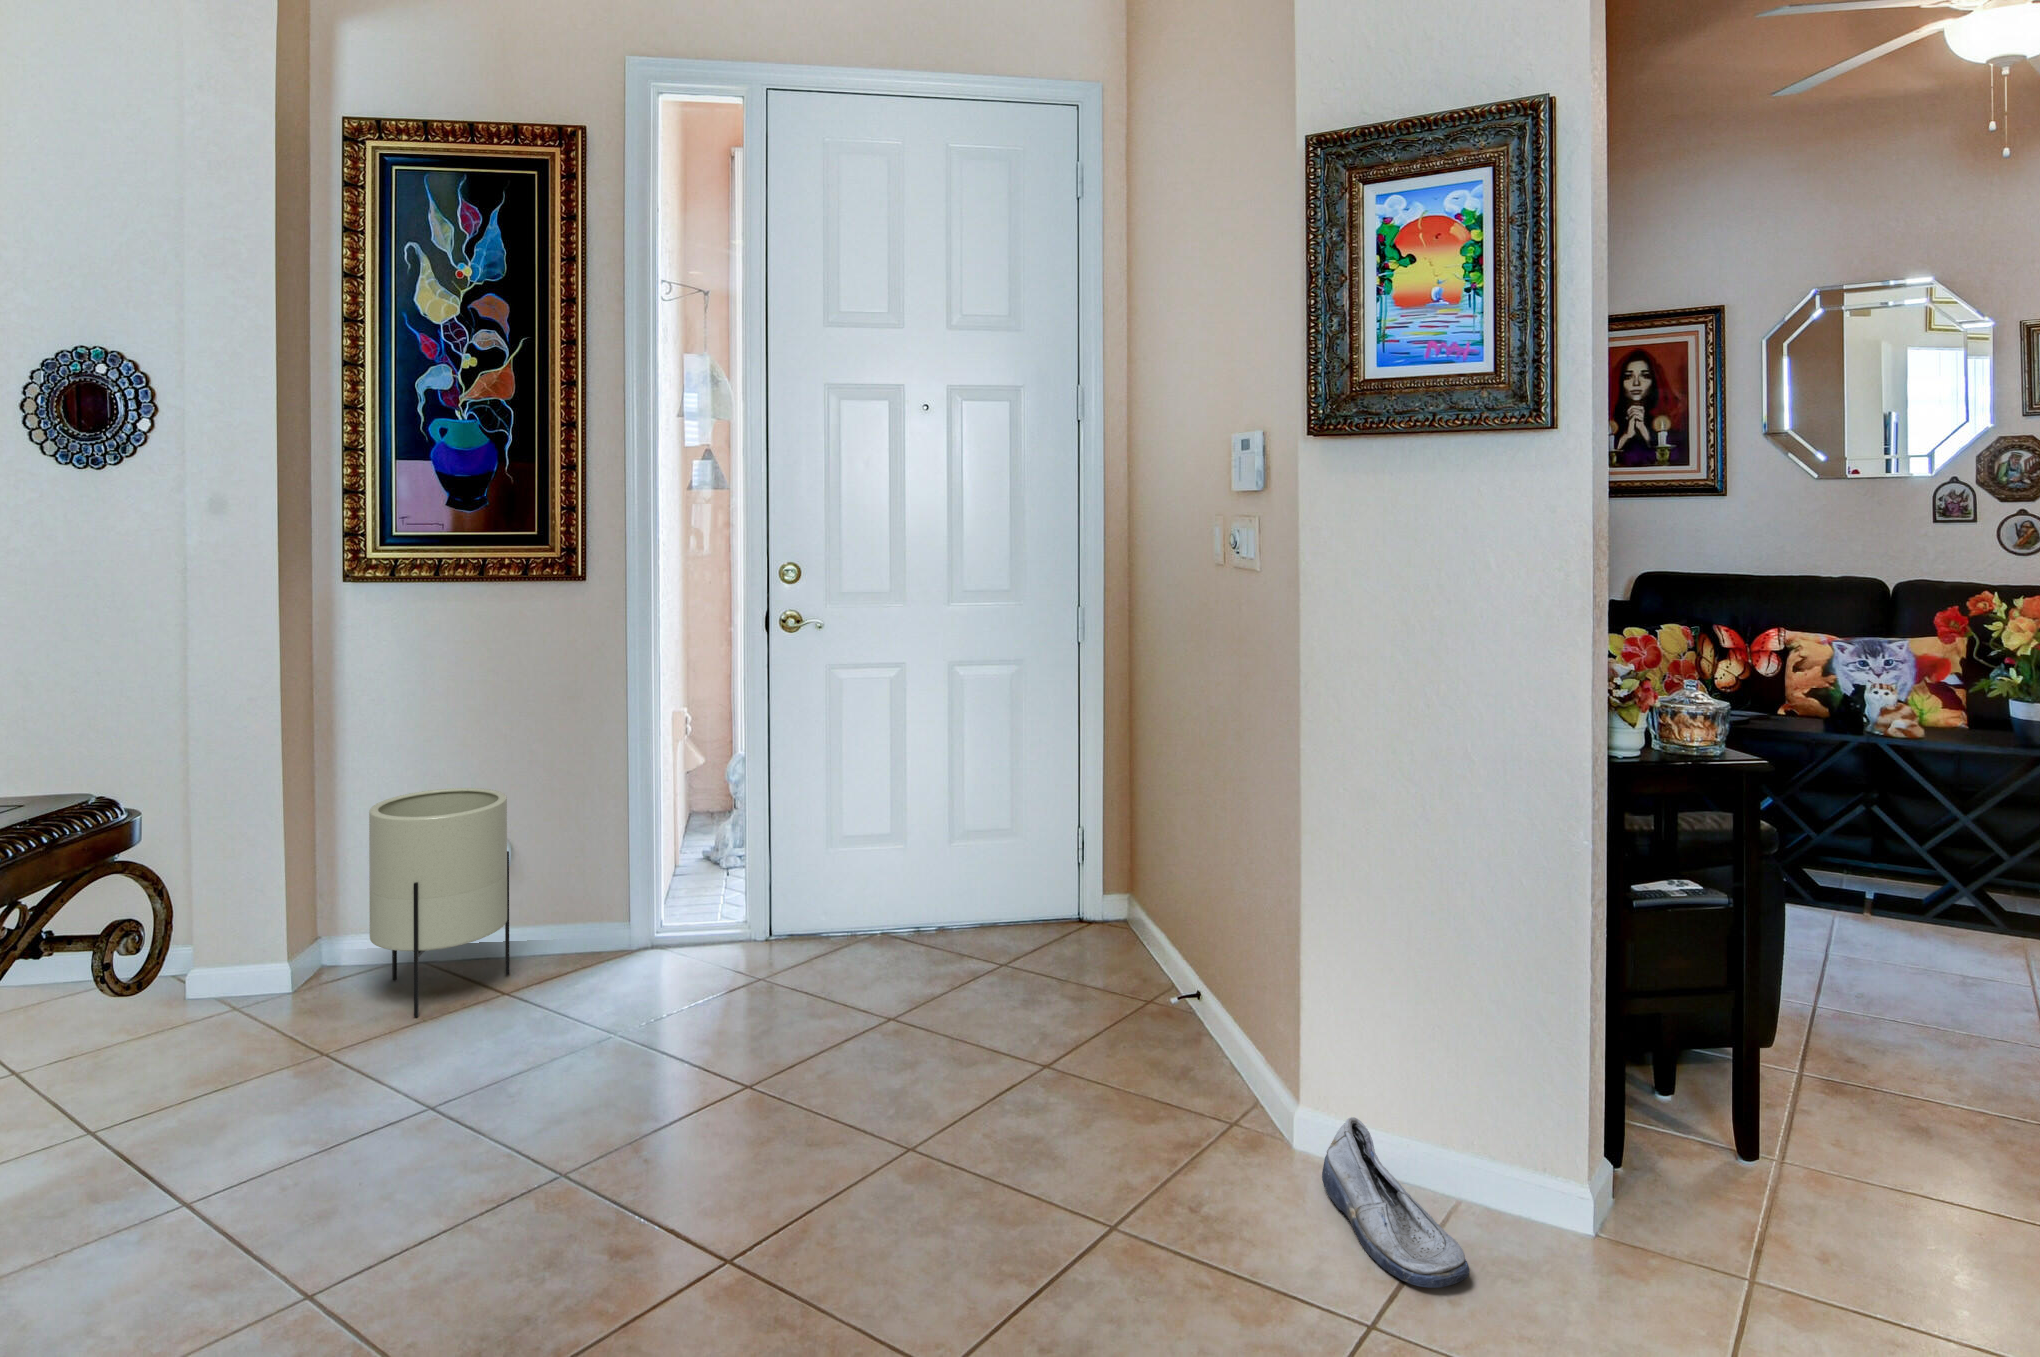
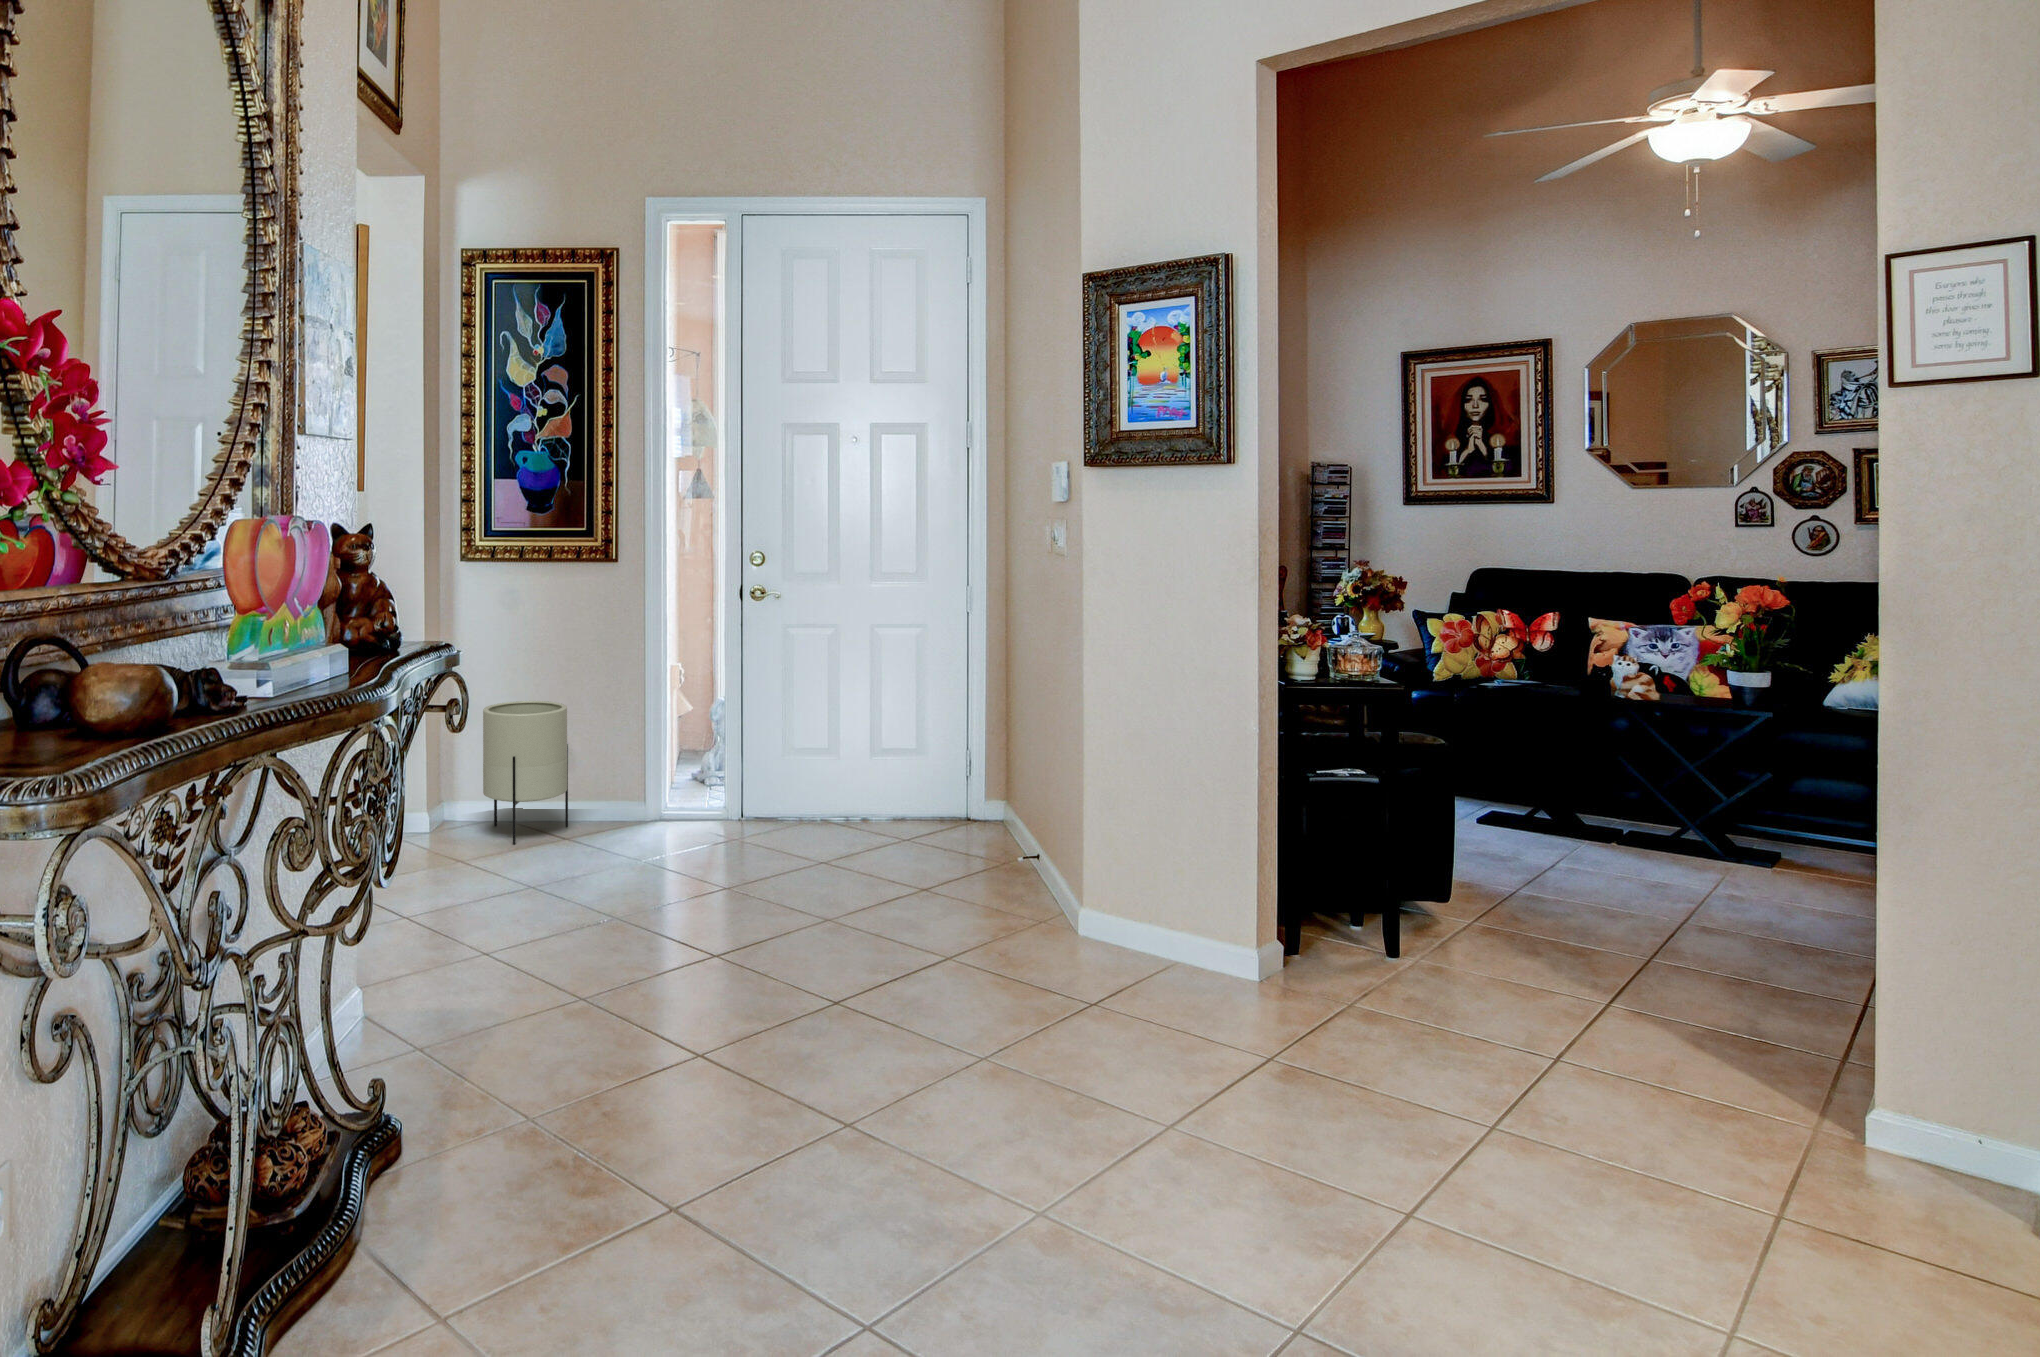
shoe: present [1322,1117,1470,1288] -> none [1088,909,1164,992]

